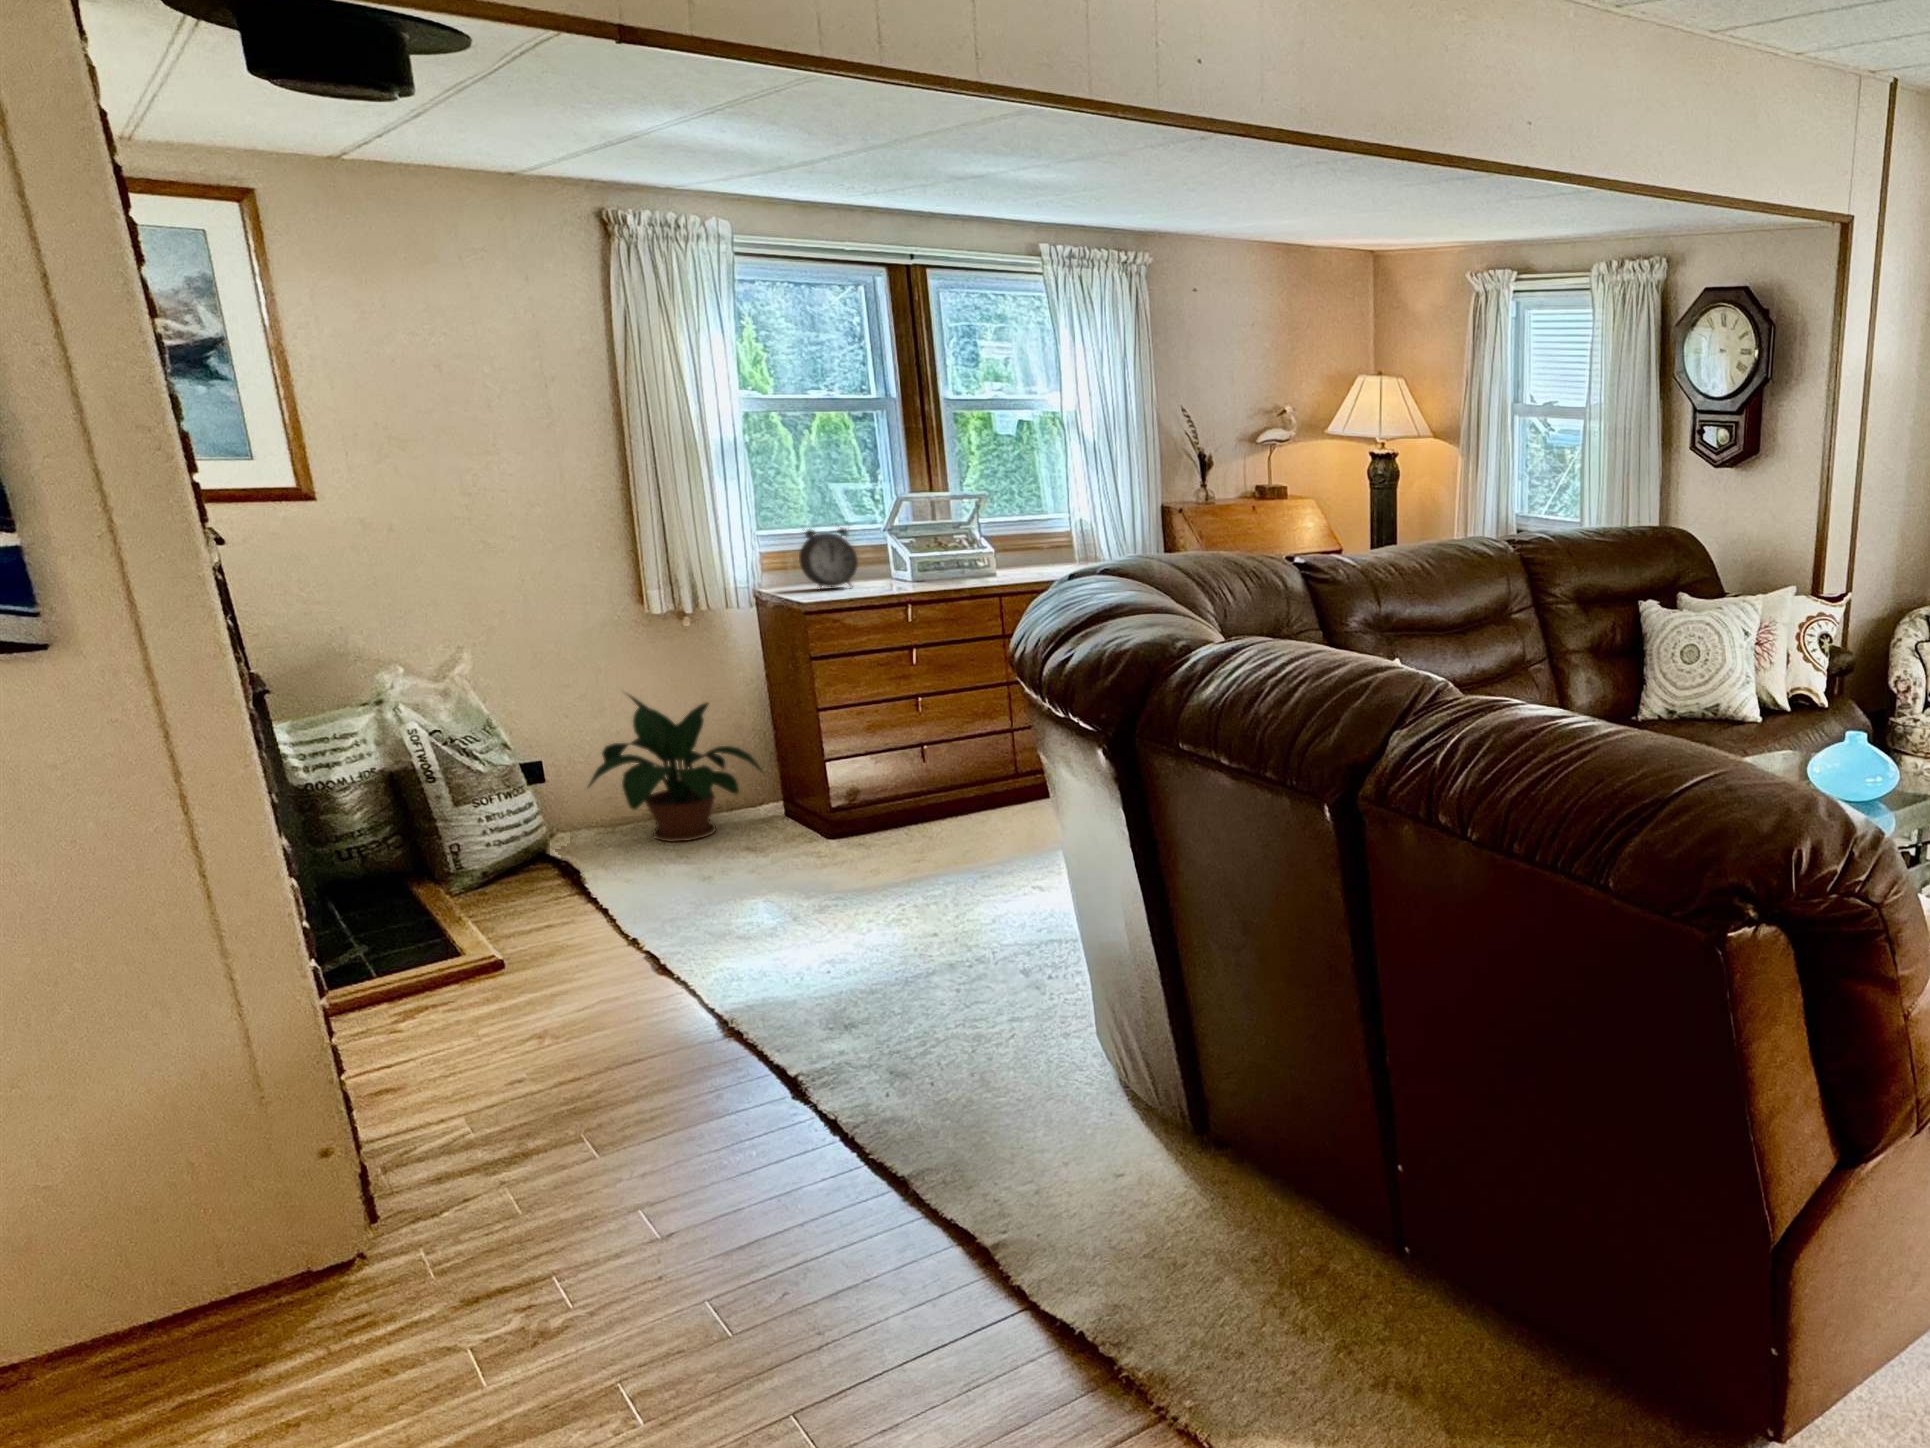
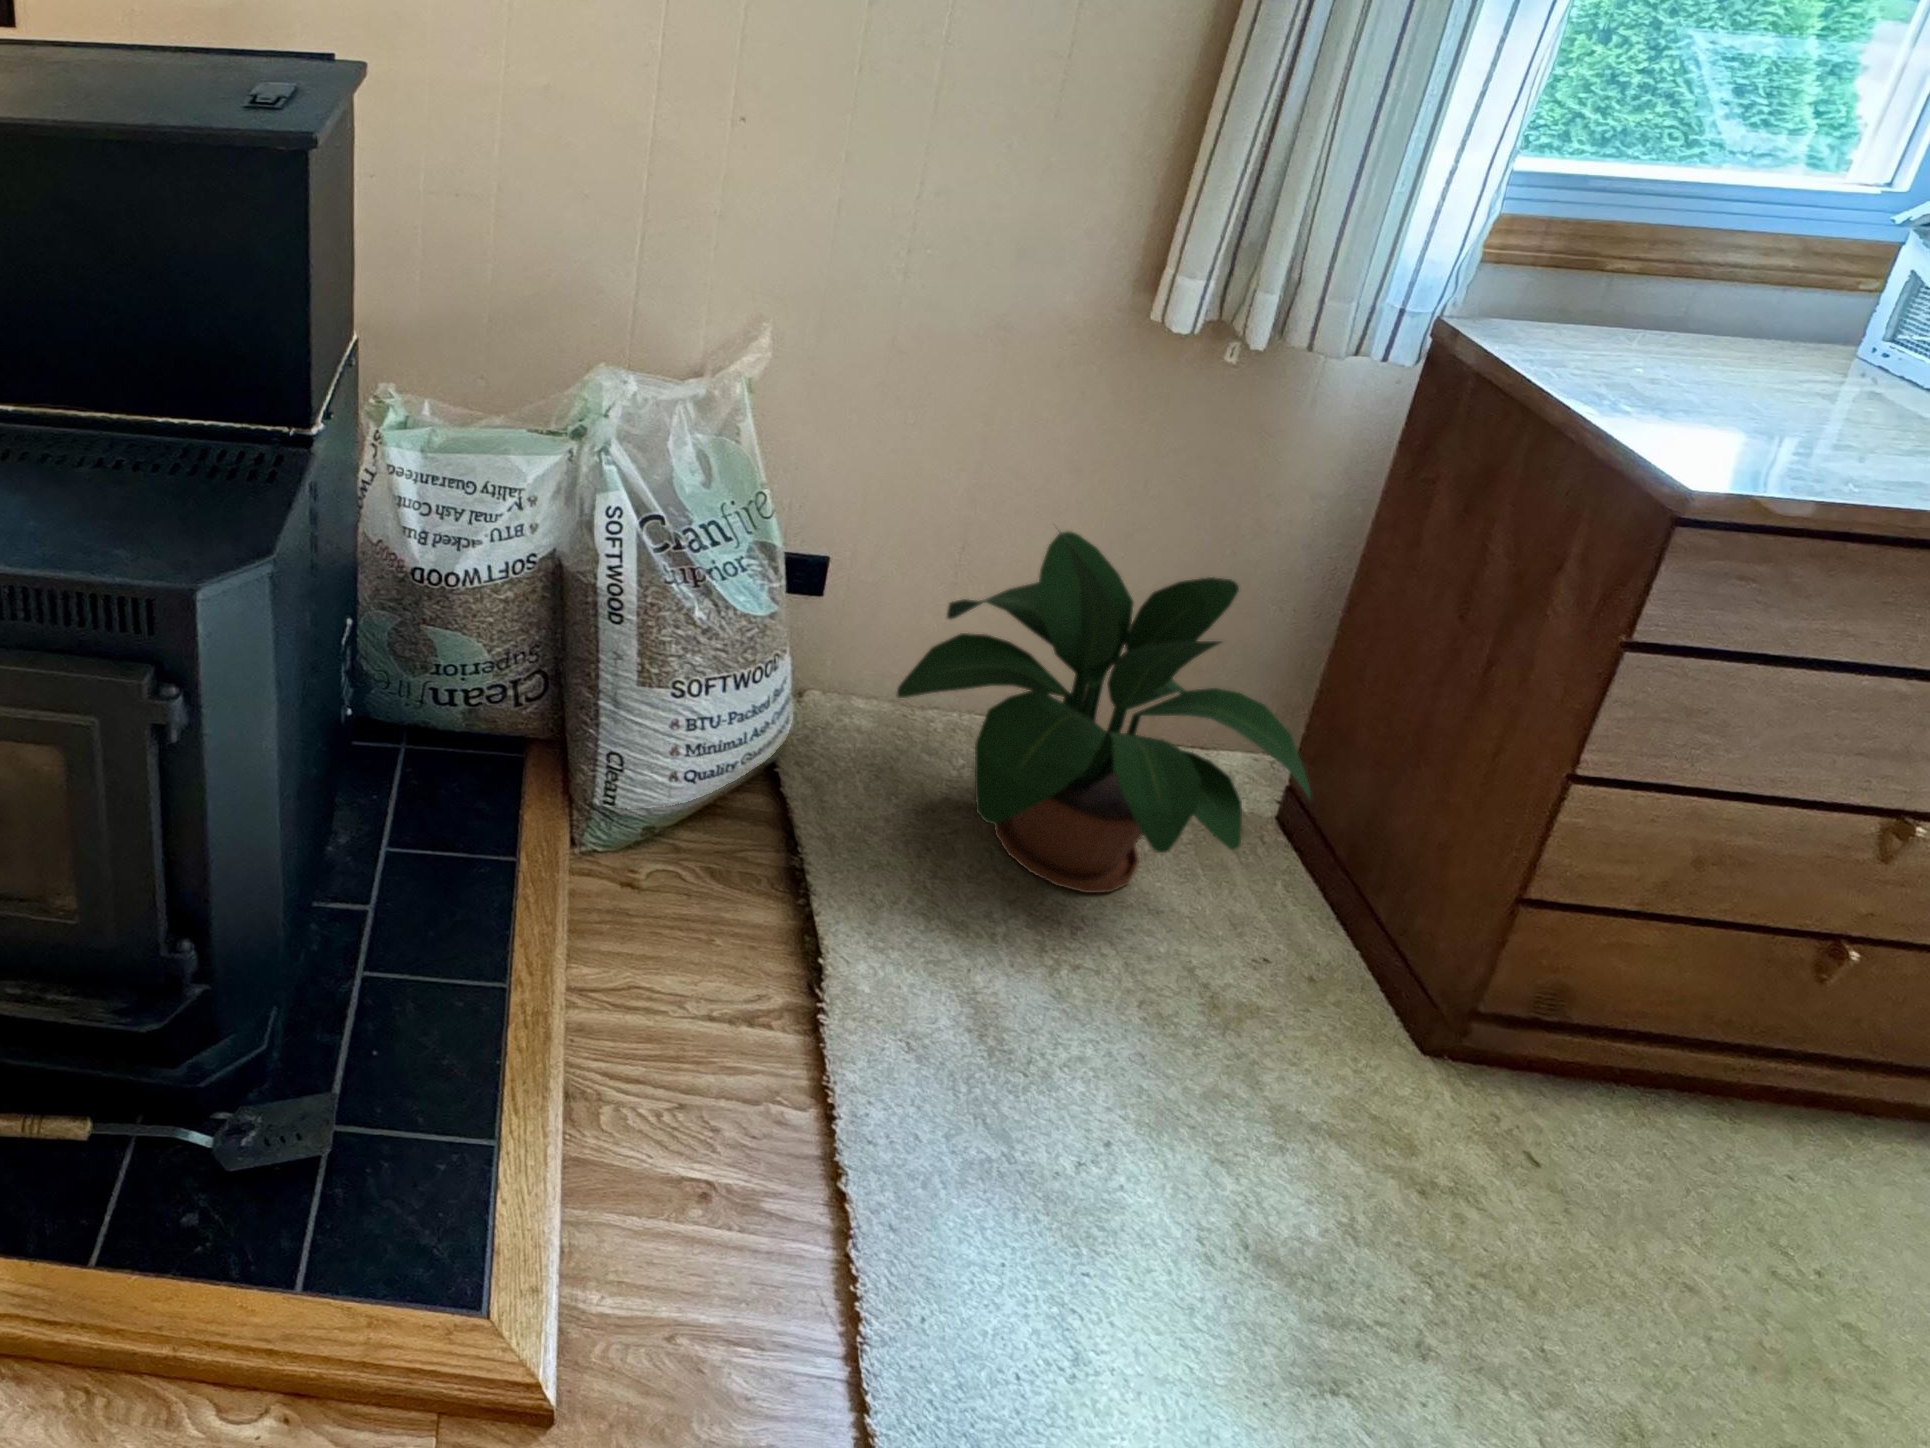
alarm clock: present [799,528,858,589] -> none [1606,166,1821,362]

